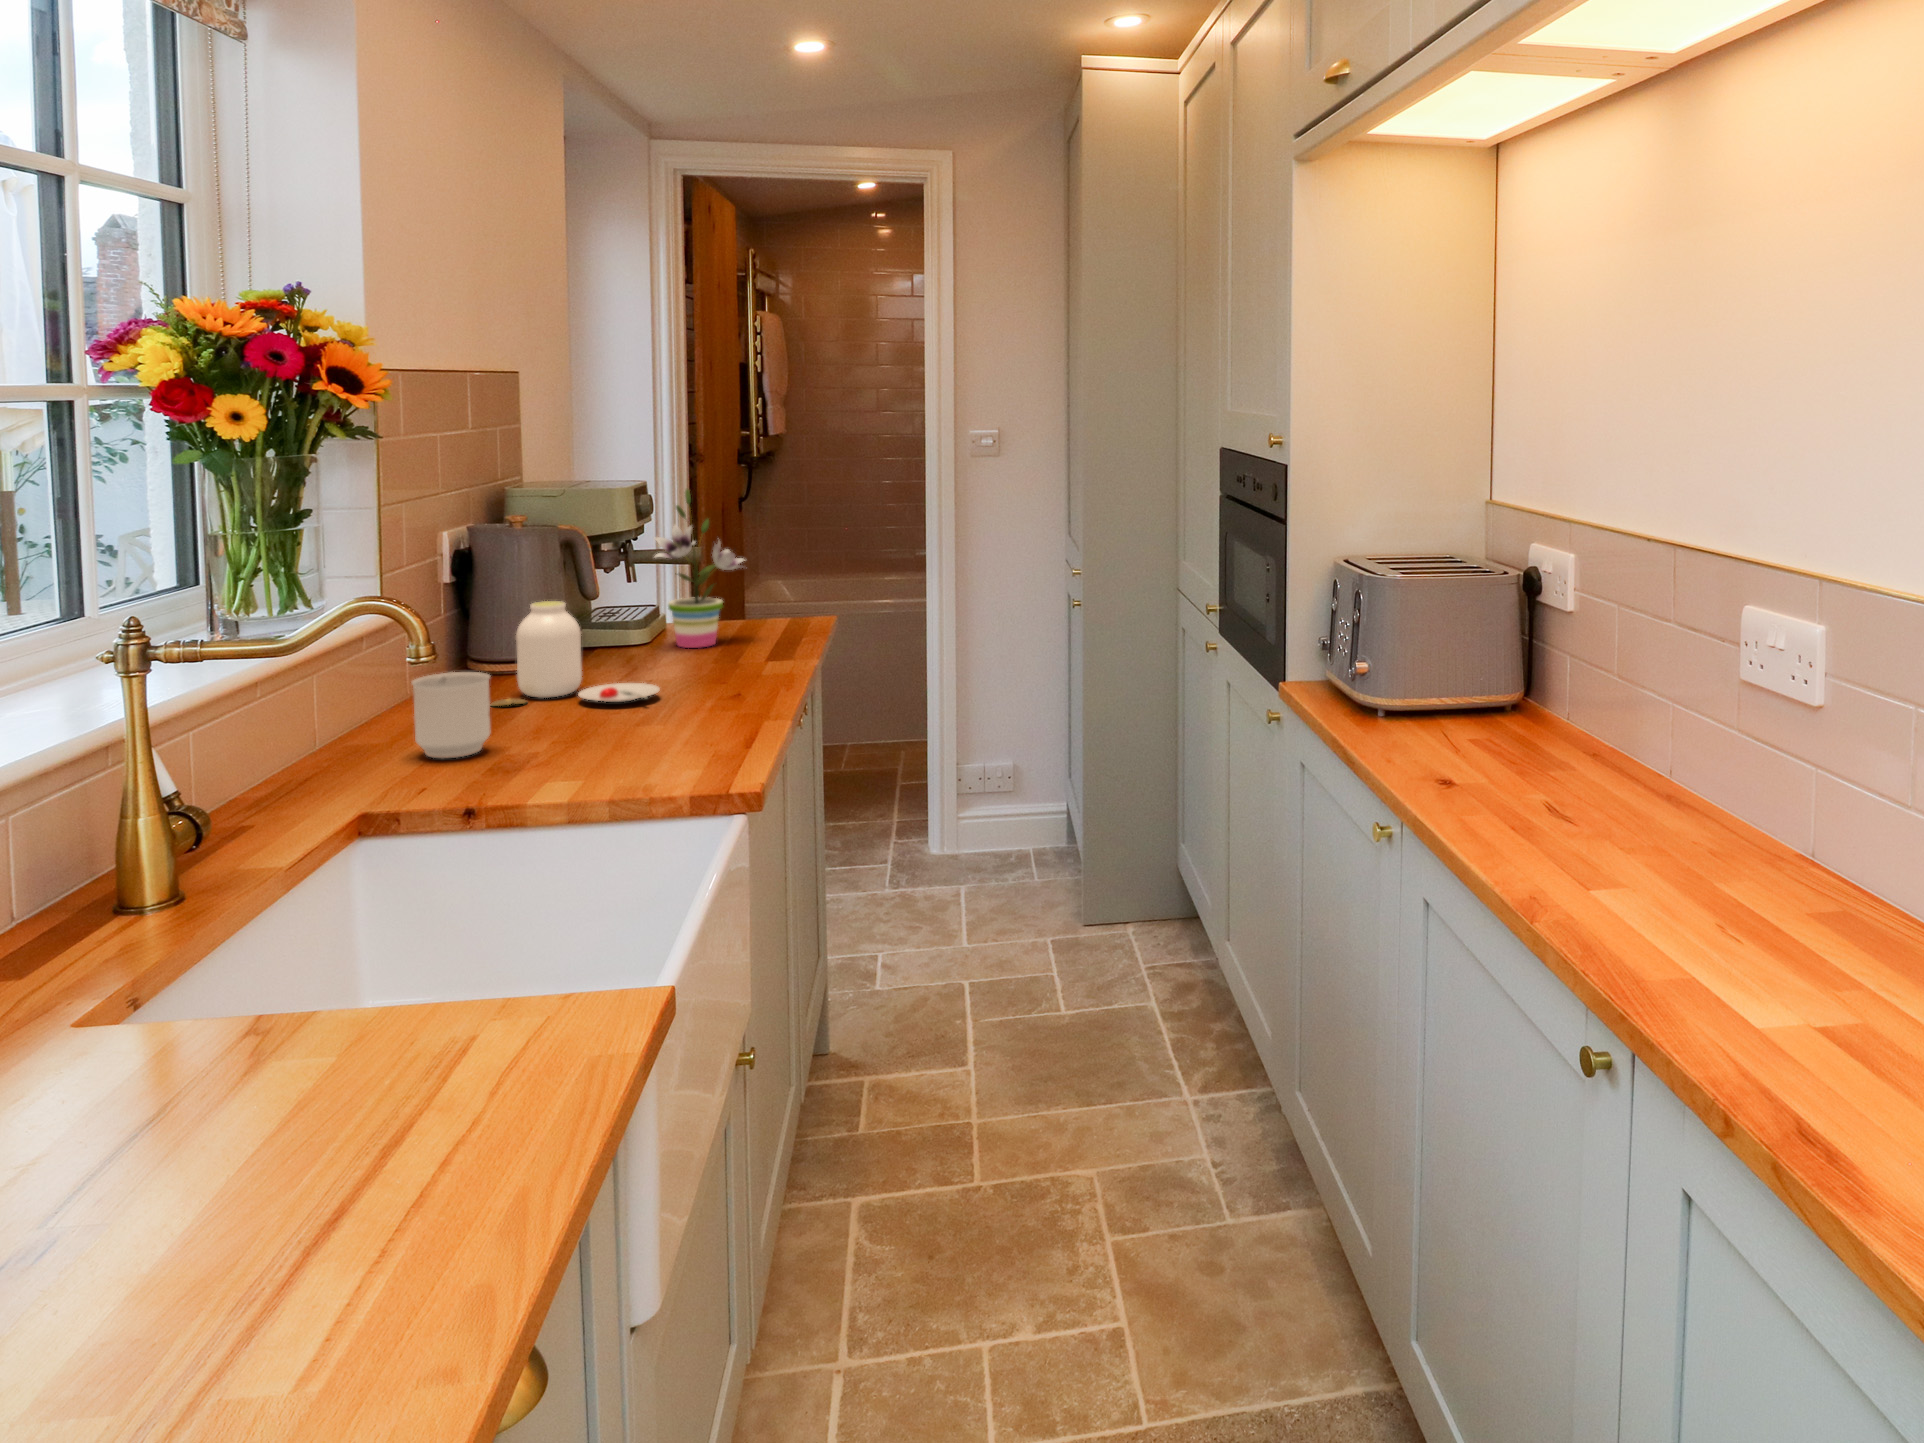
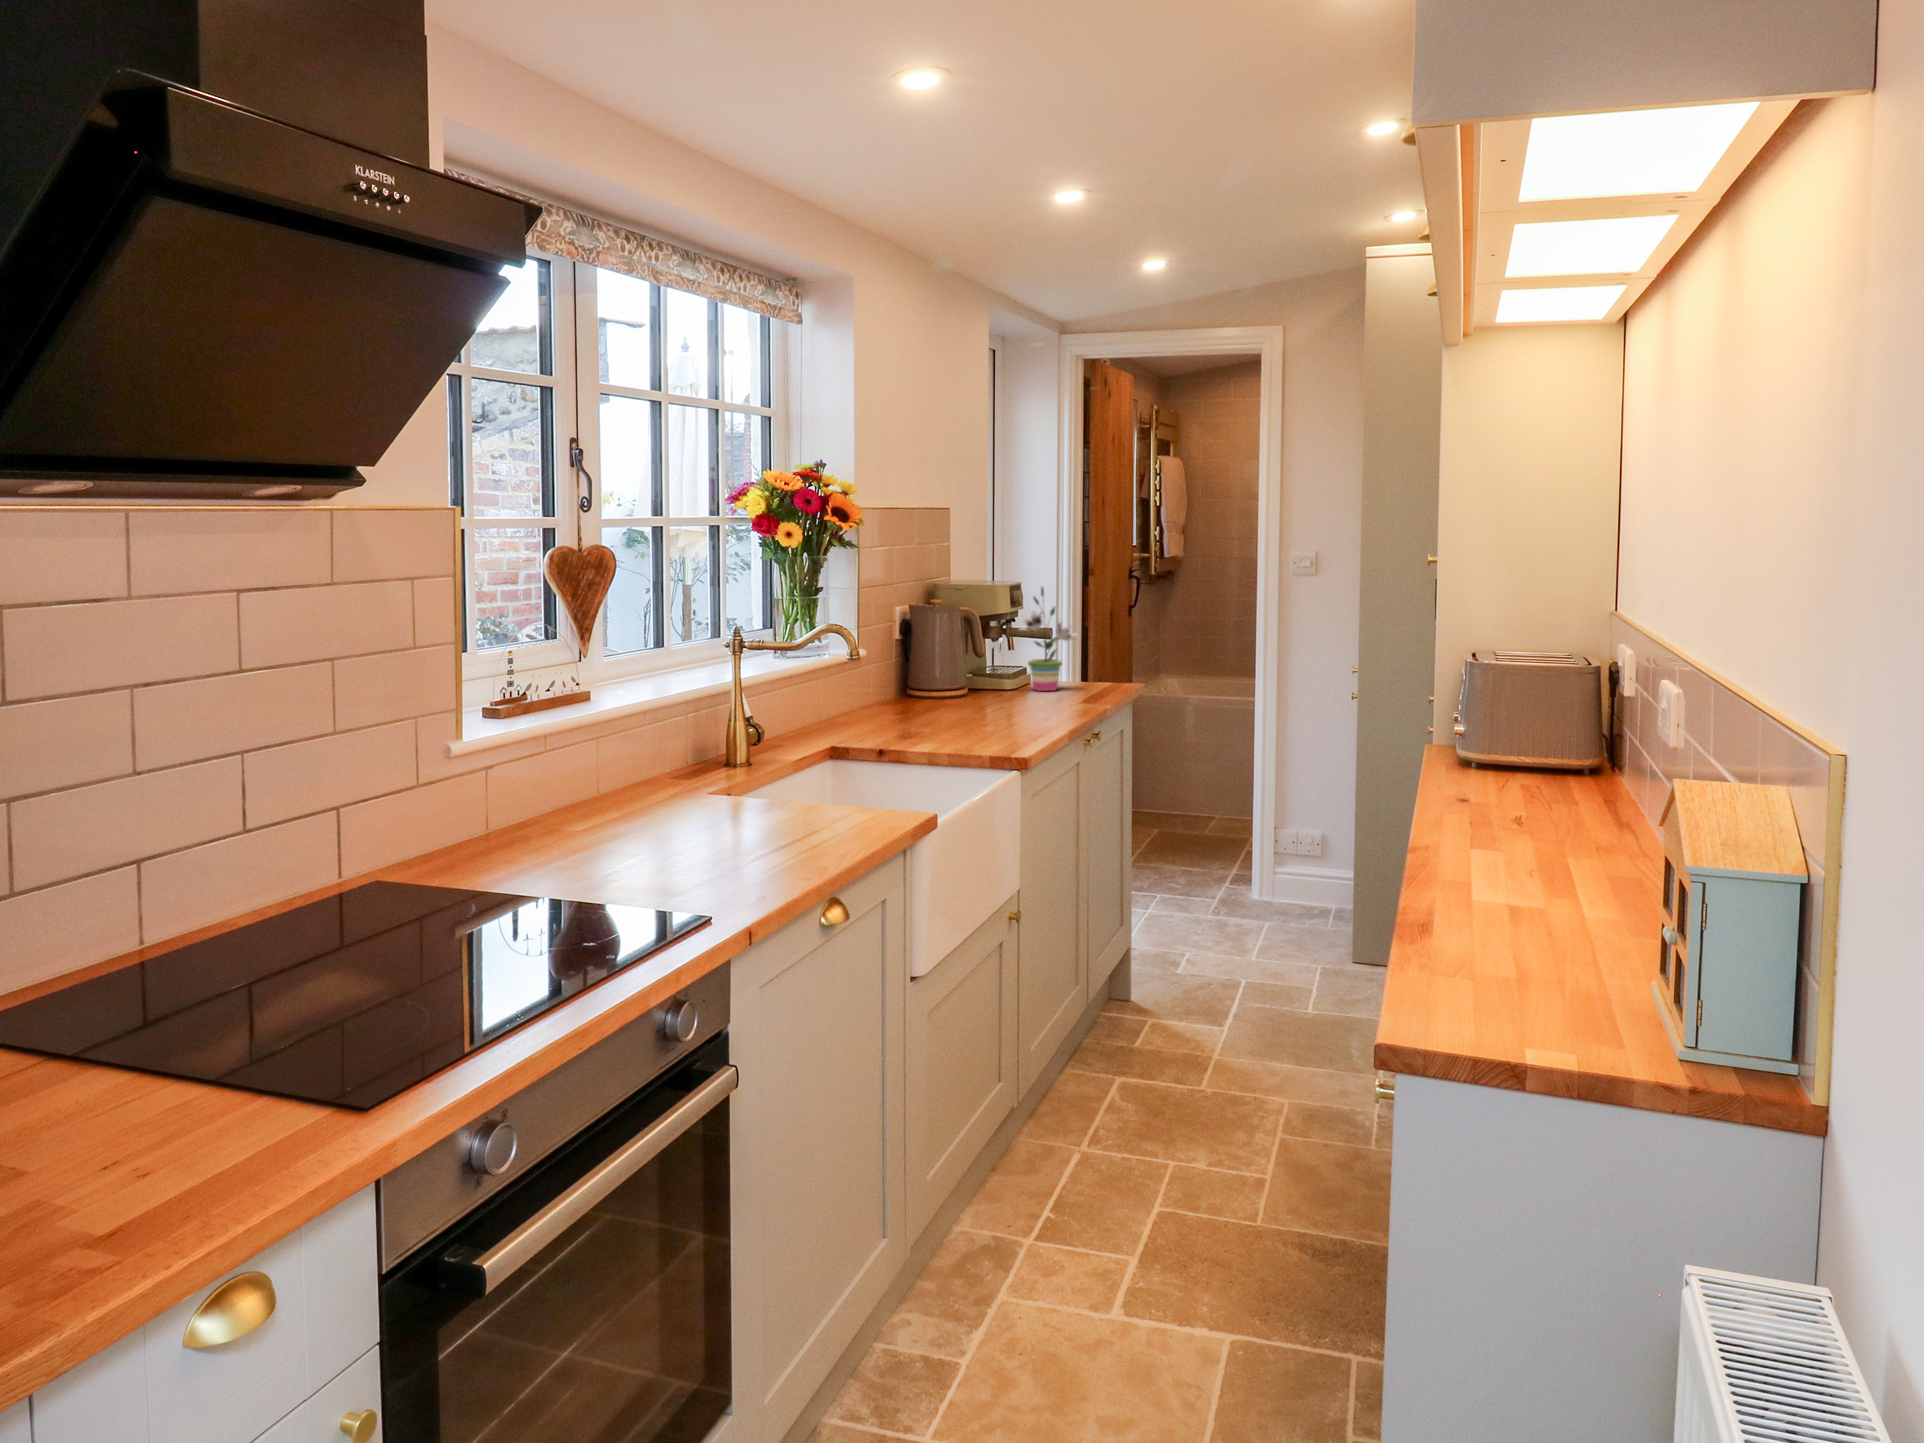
jar: present [490,601,660,706] -> none [917,651,1012,714]
mug: present [412,672,490,758] -> none [871,685,912,733]

